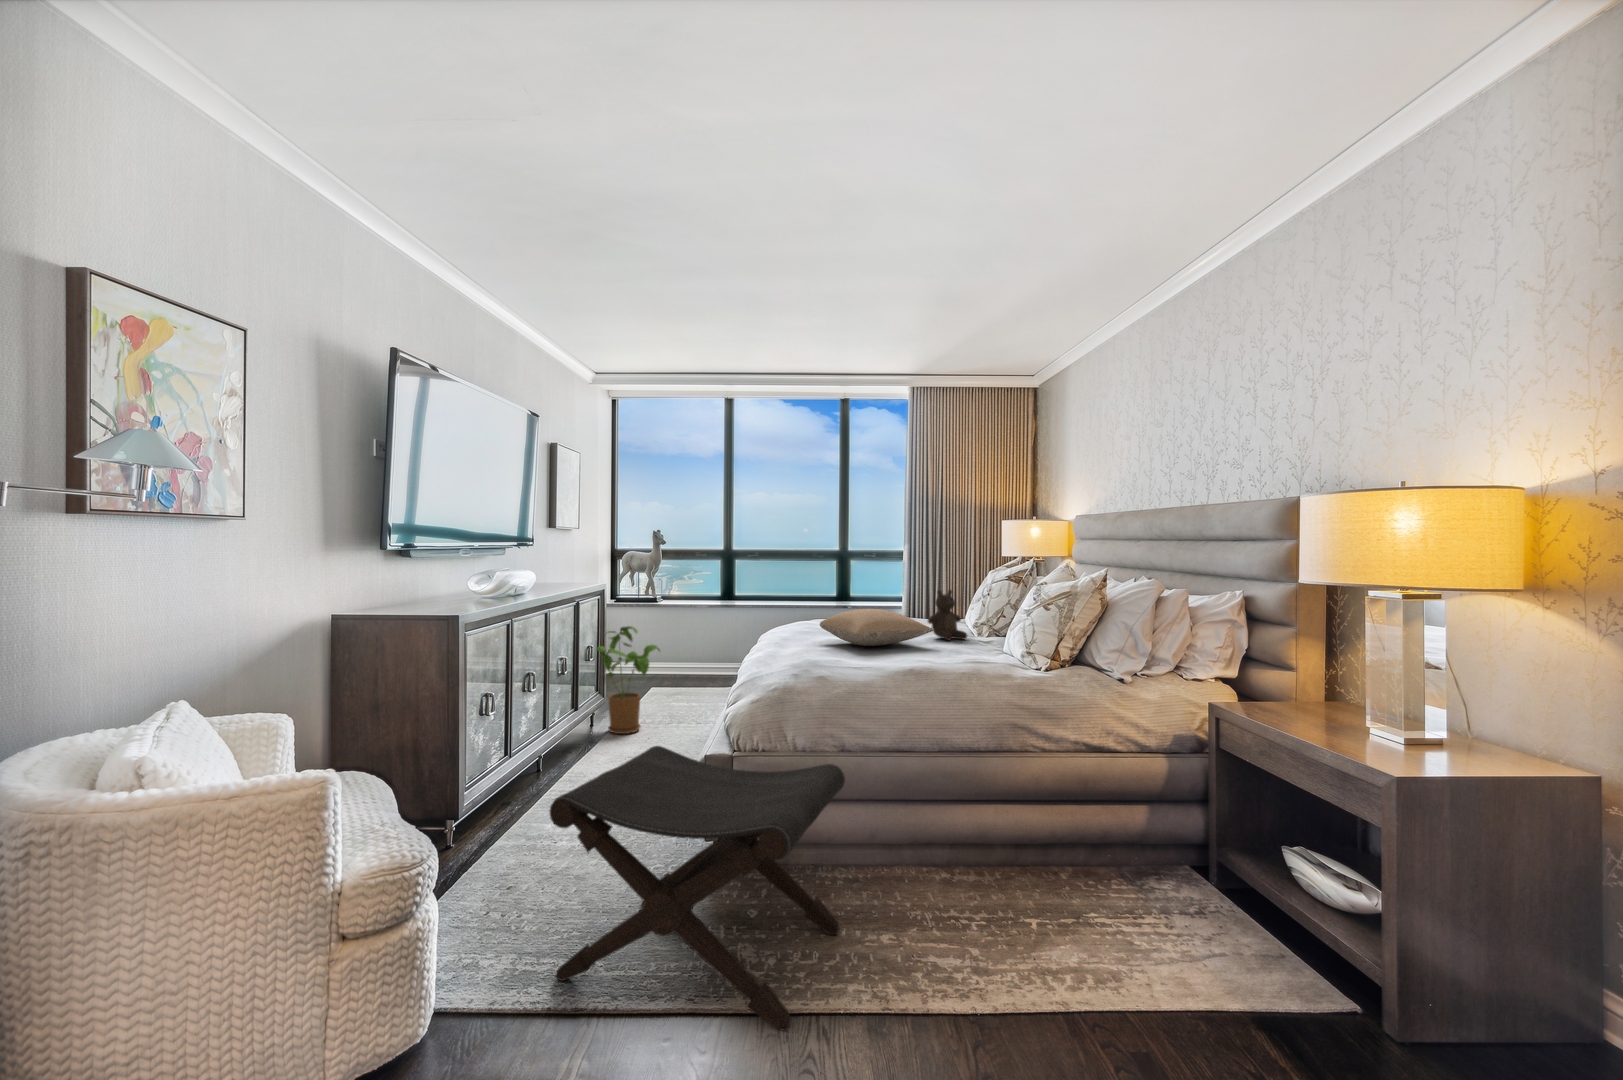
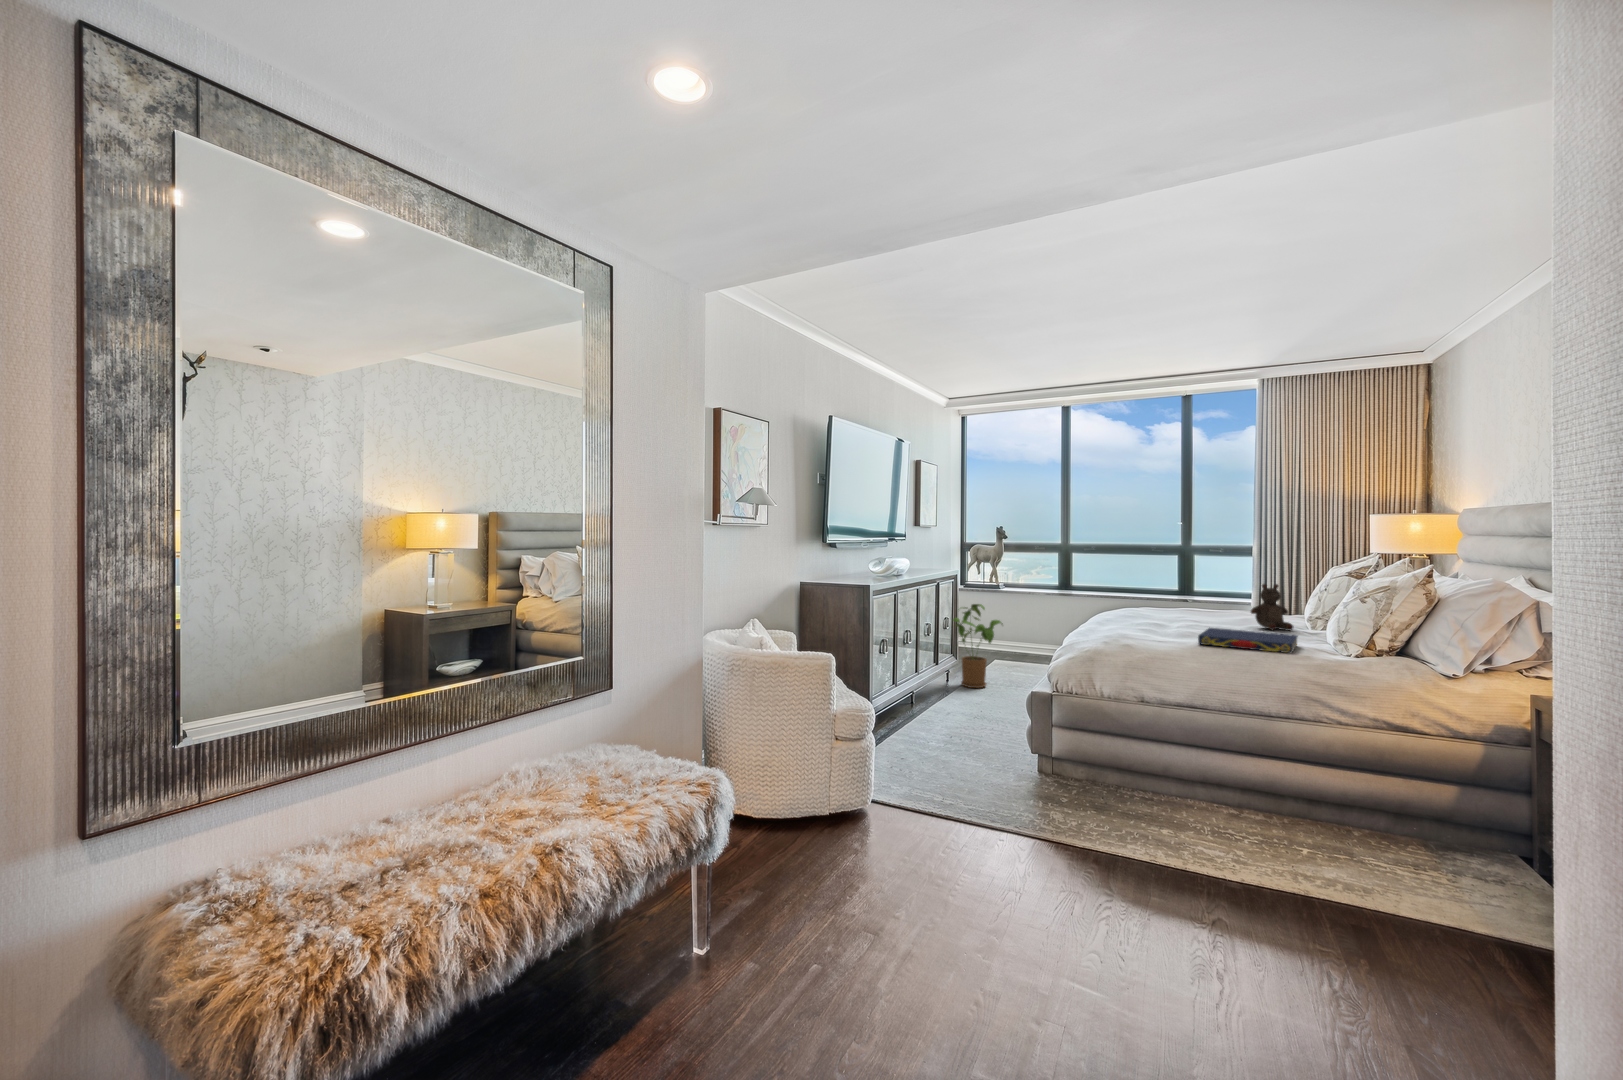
pillow: present [820,609,933,646] -> none [1141,597,1251,629]
book: none [893,646,988,673] -> present [1198,628,1297,653]
footstool: present [550,746,845,1031] -> none [930,679,1138,862]

